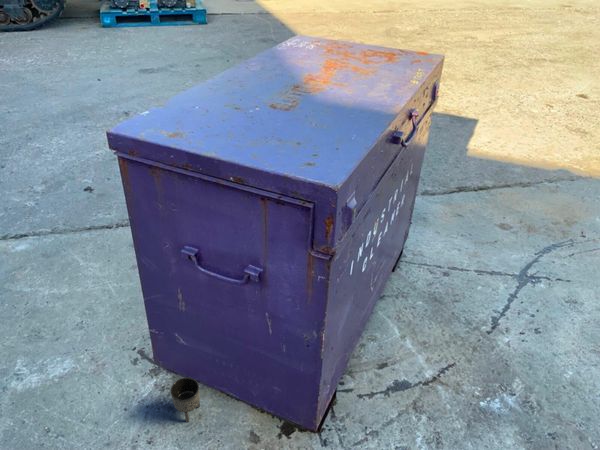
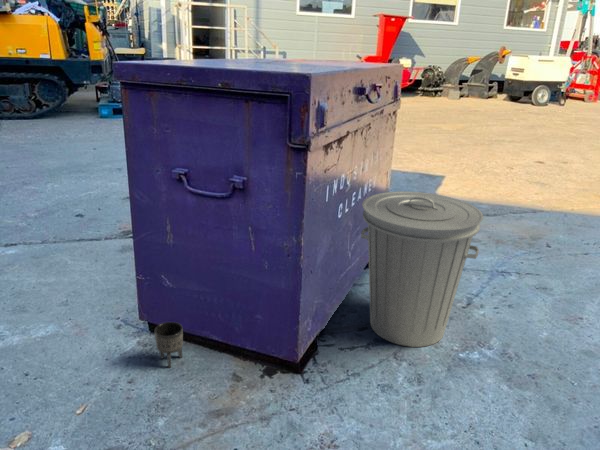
trash can: none [385,225,523,392] -> present [361,191,483,347]

